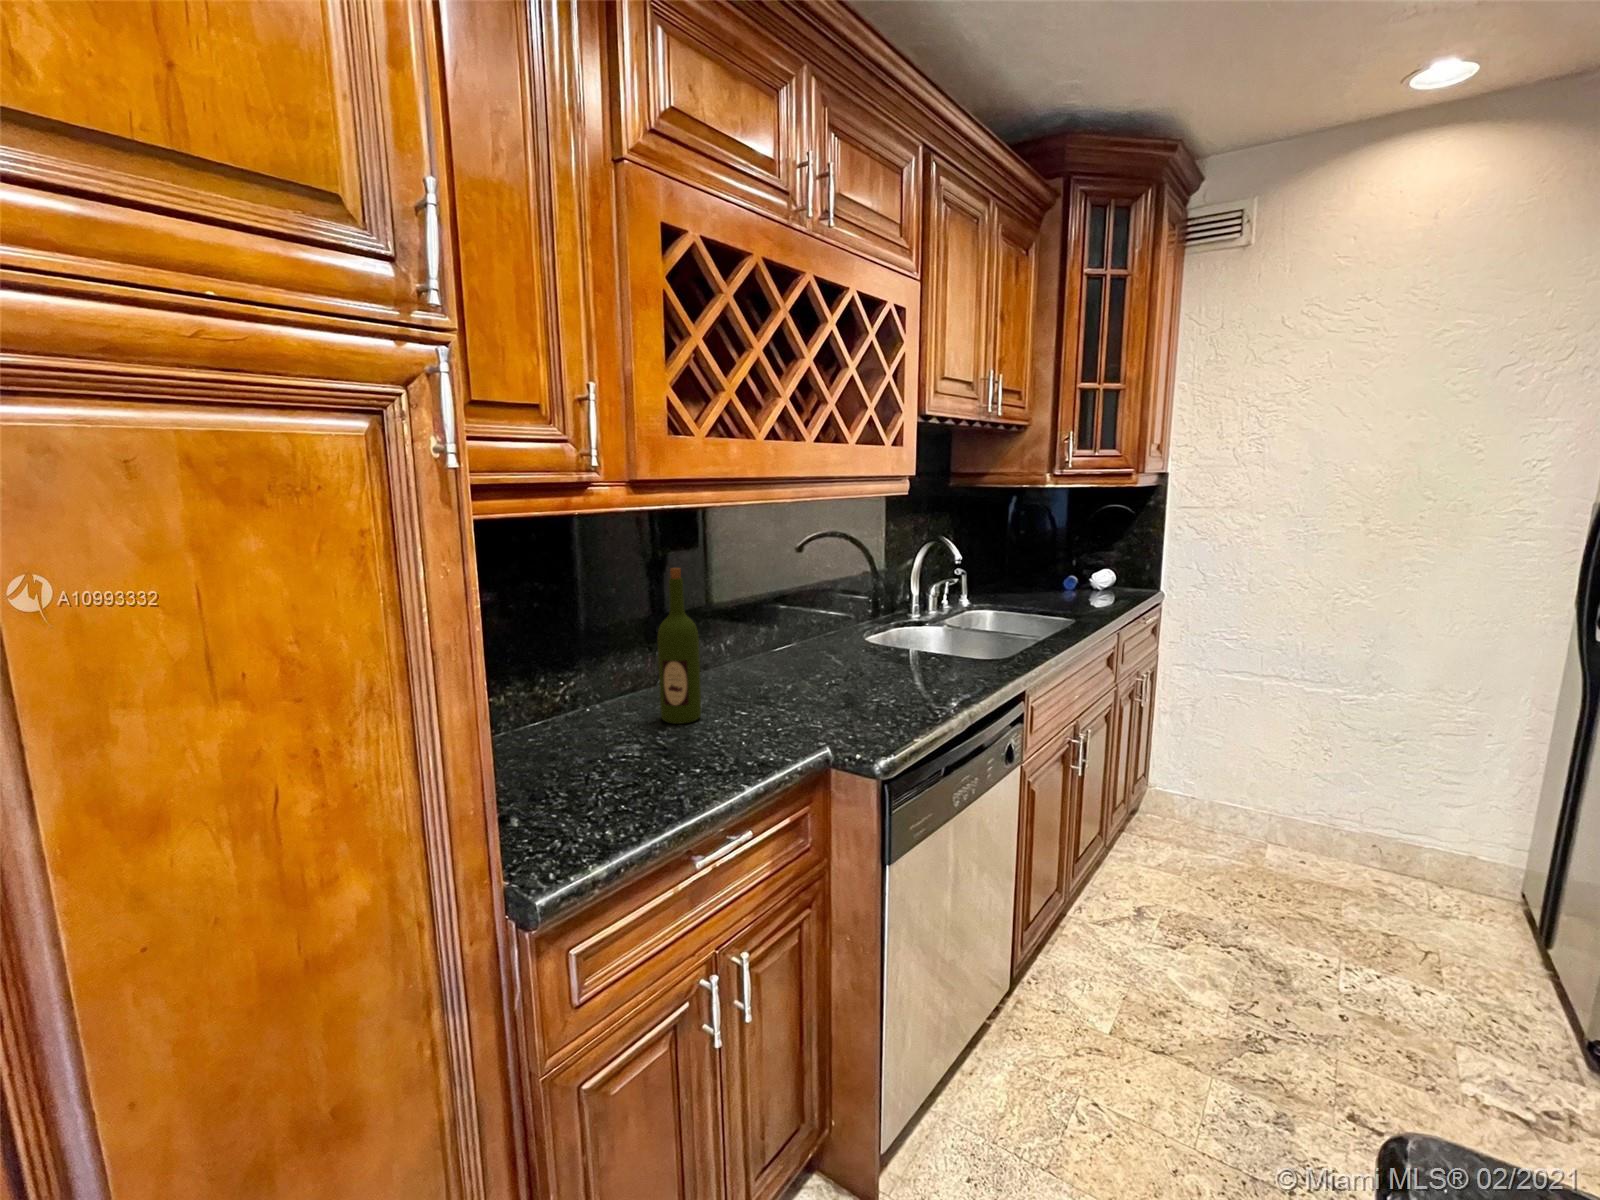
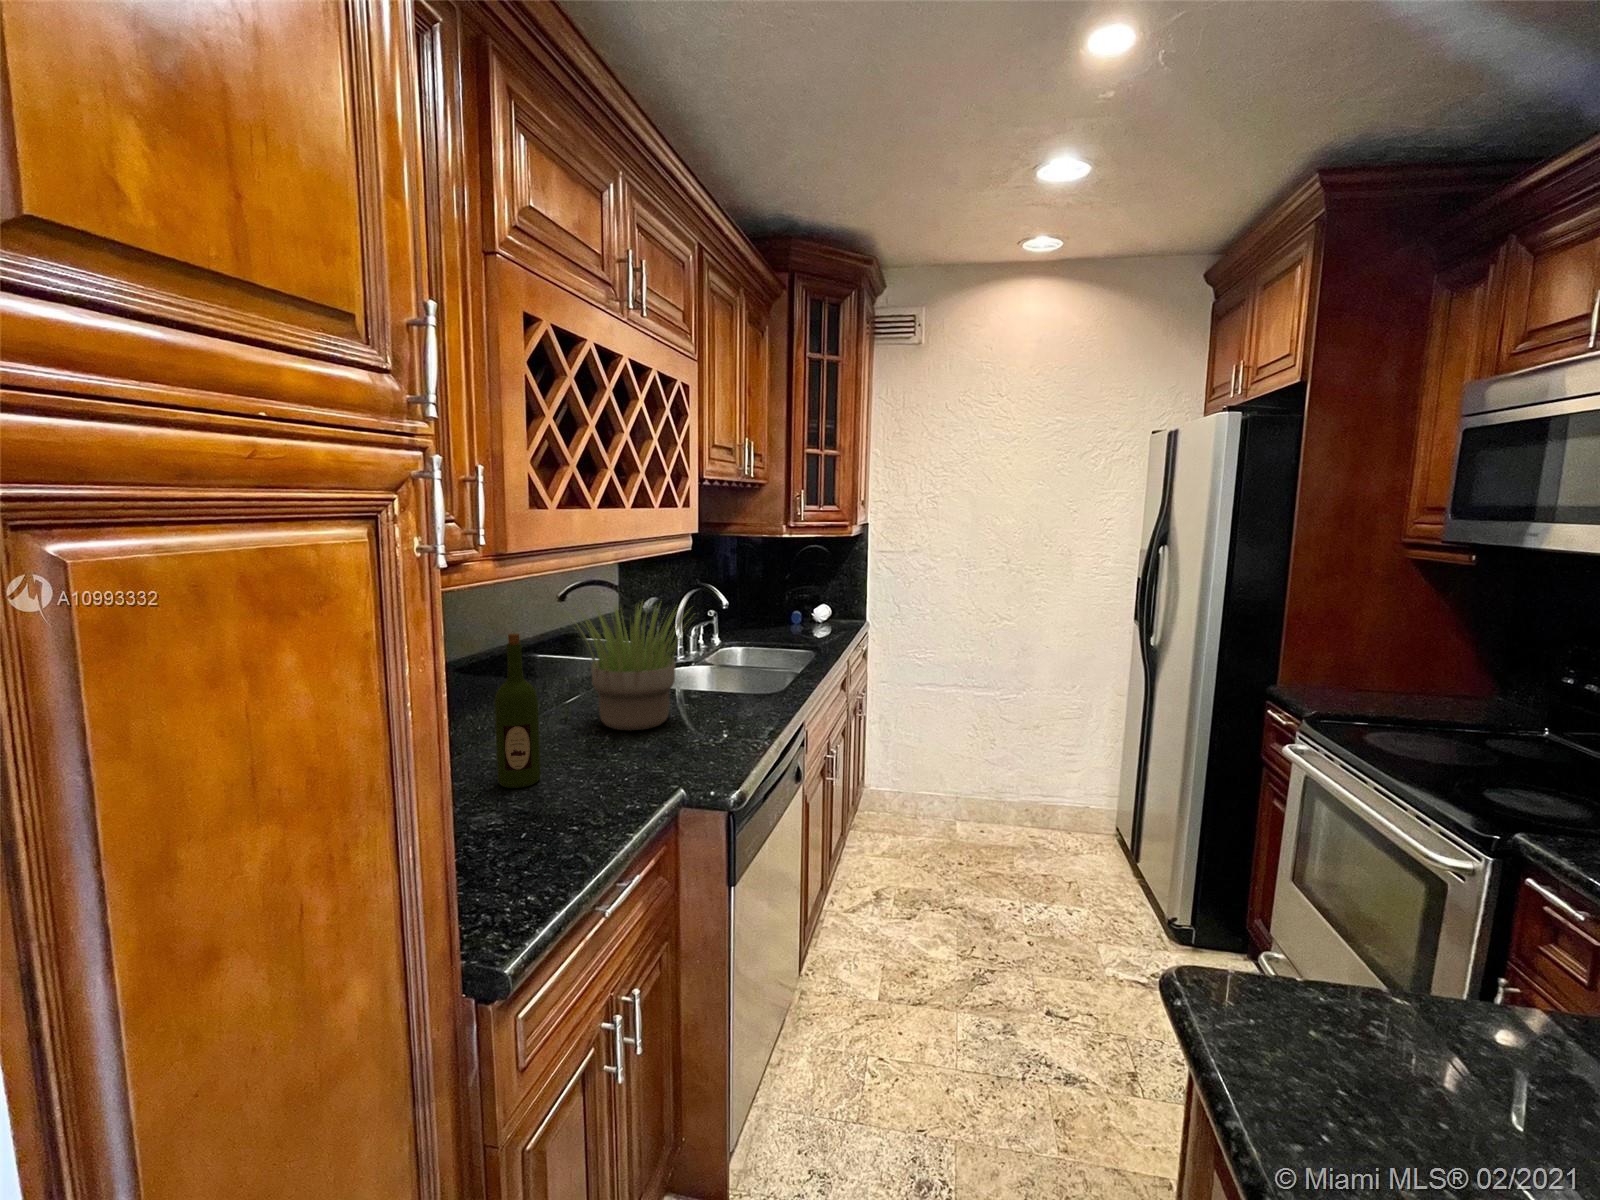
potted plant: none [751,544,899,682] -> present [579,604,694,731]

